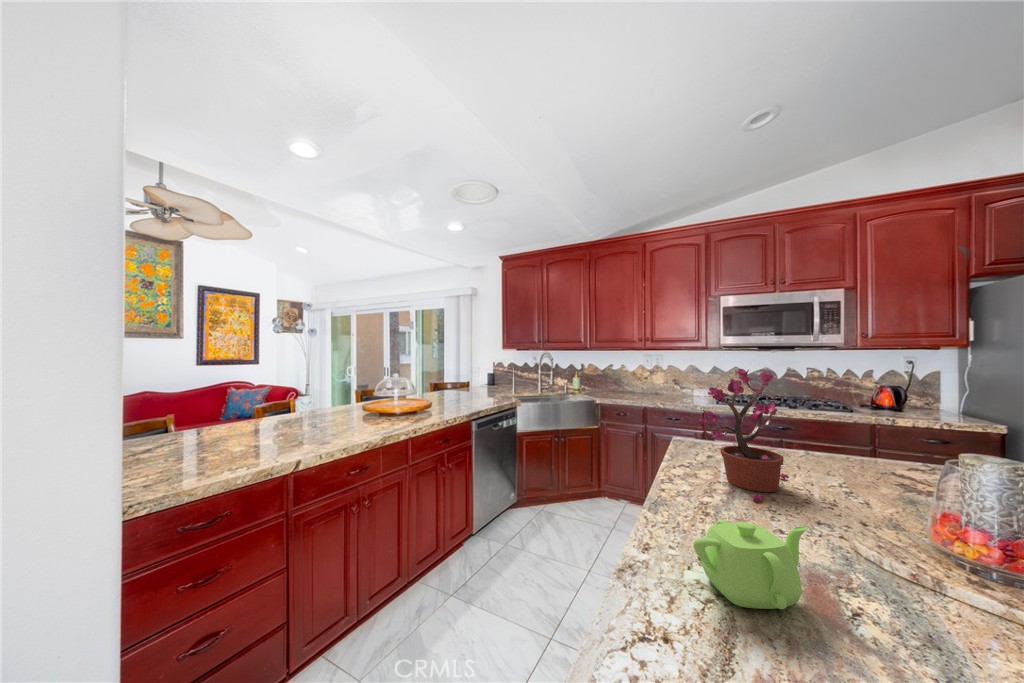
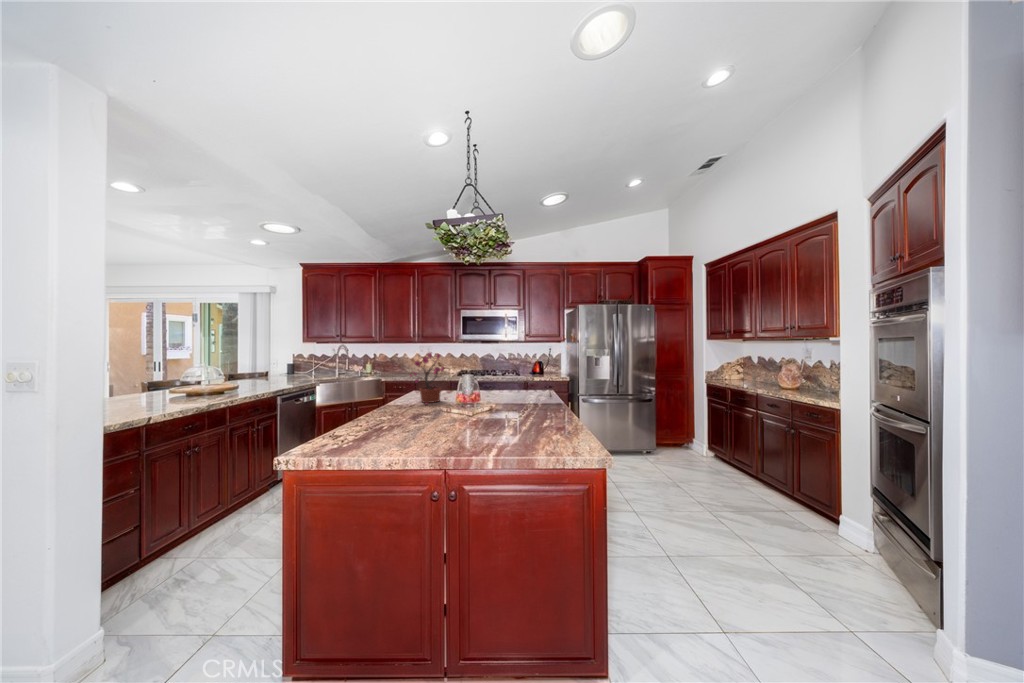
teapot: present [693,520,808,609] -> none [379,398,416,421]

